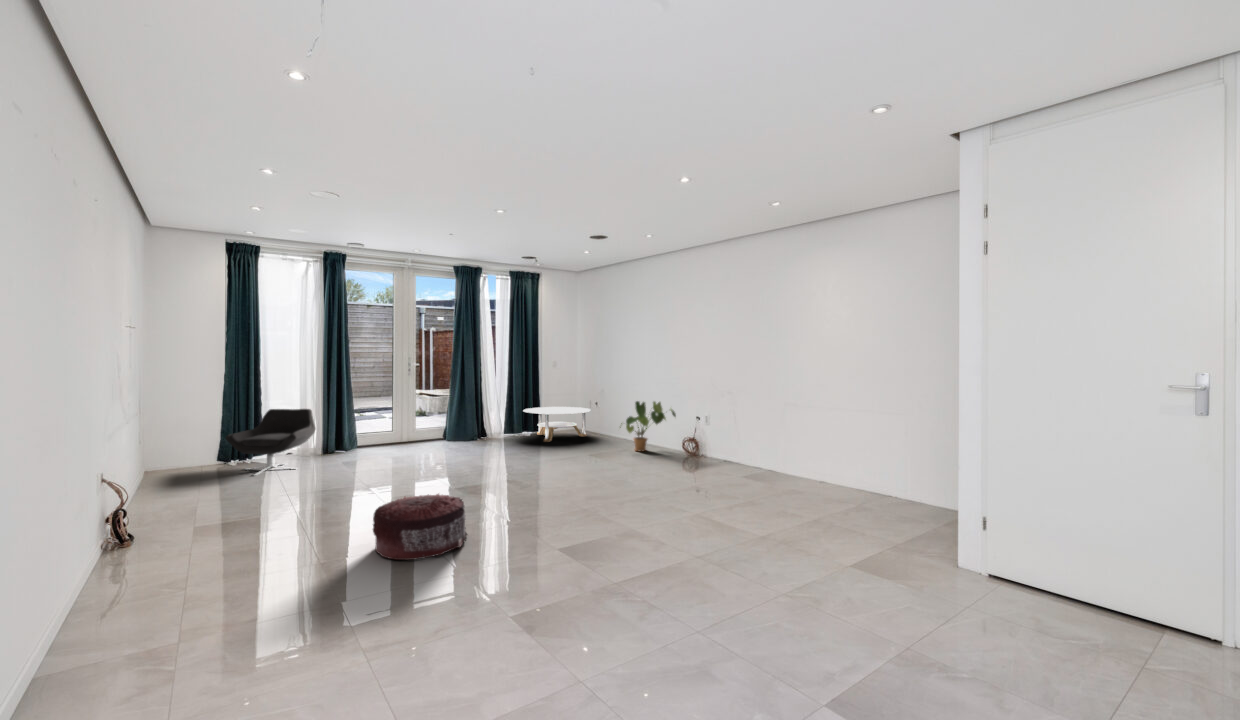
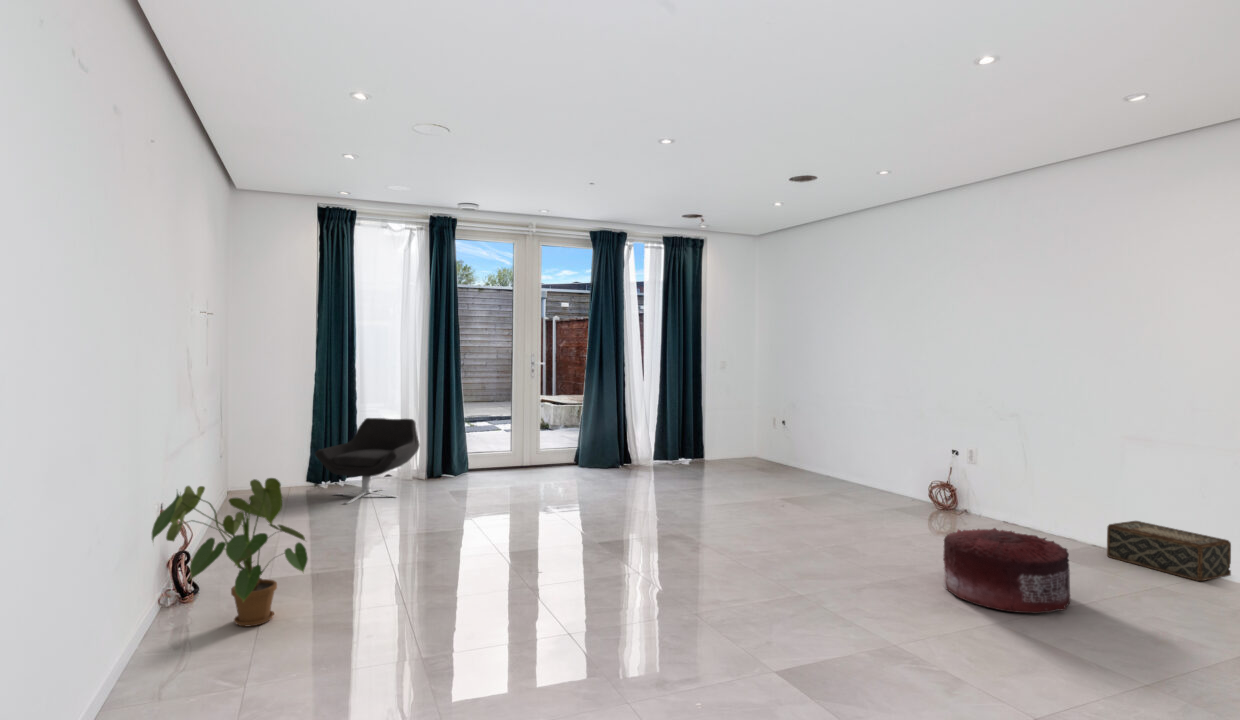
house plant: present [620,401,676,452] -> present [152,478,308,626]
round table: present [523,407,591,442] -> none [679,424,773,473]
woven basket: none [774,457,834,490] -> present [1107,521,1231,581]
pouf: present [373,494,467,560] -> present [943,528,1071,613]

